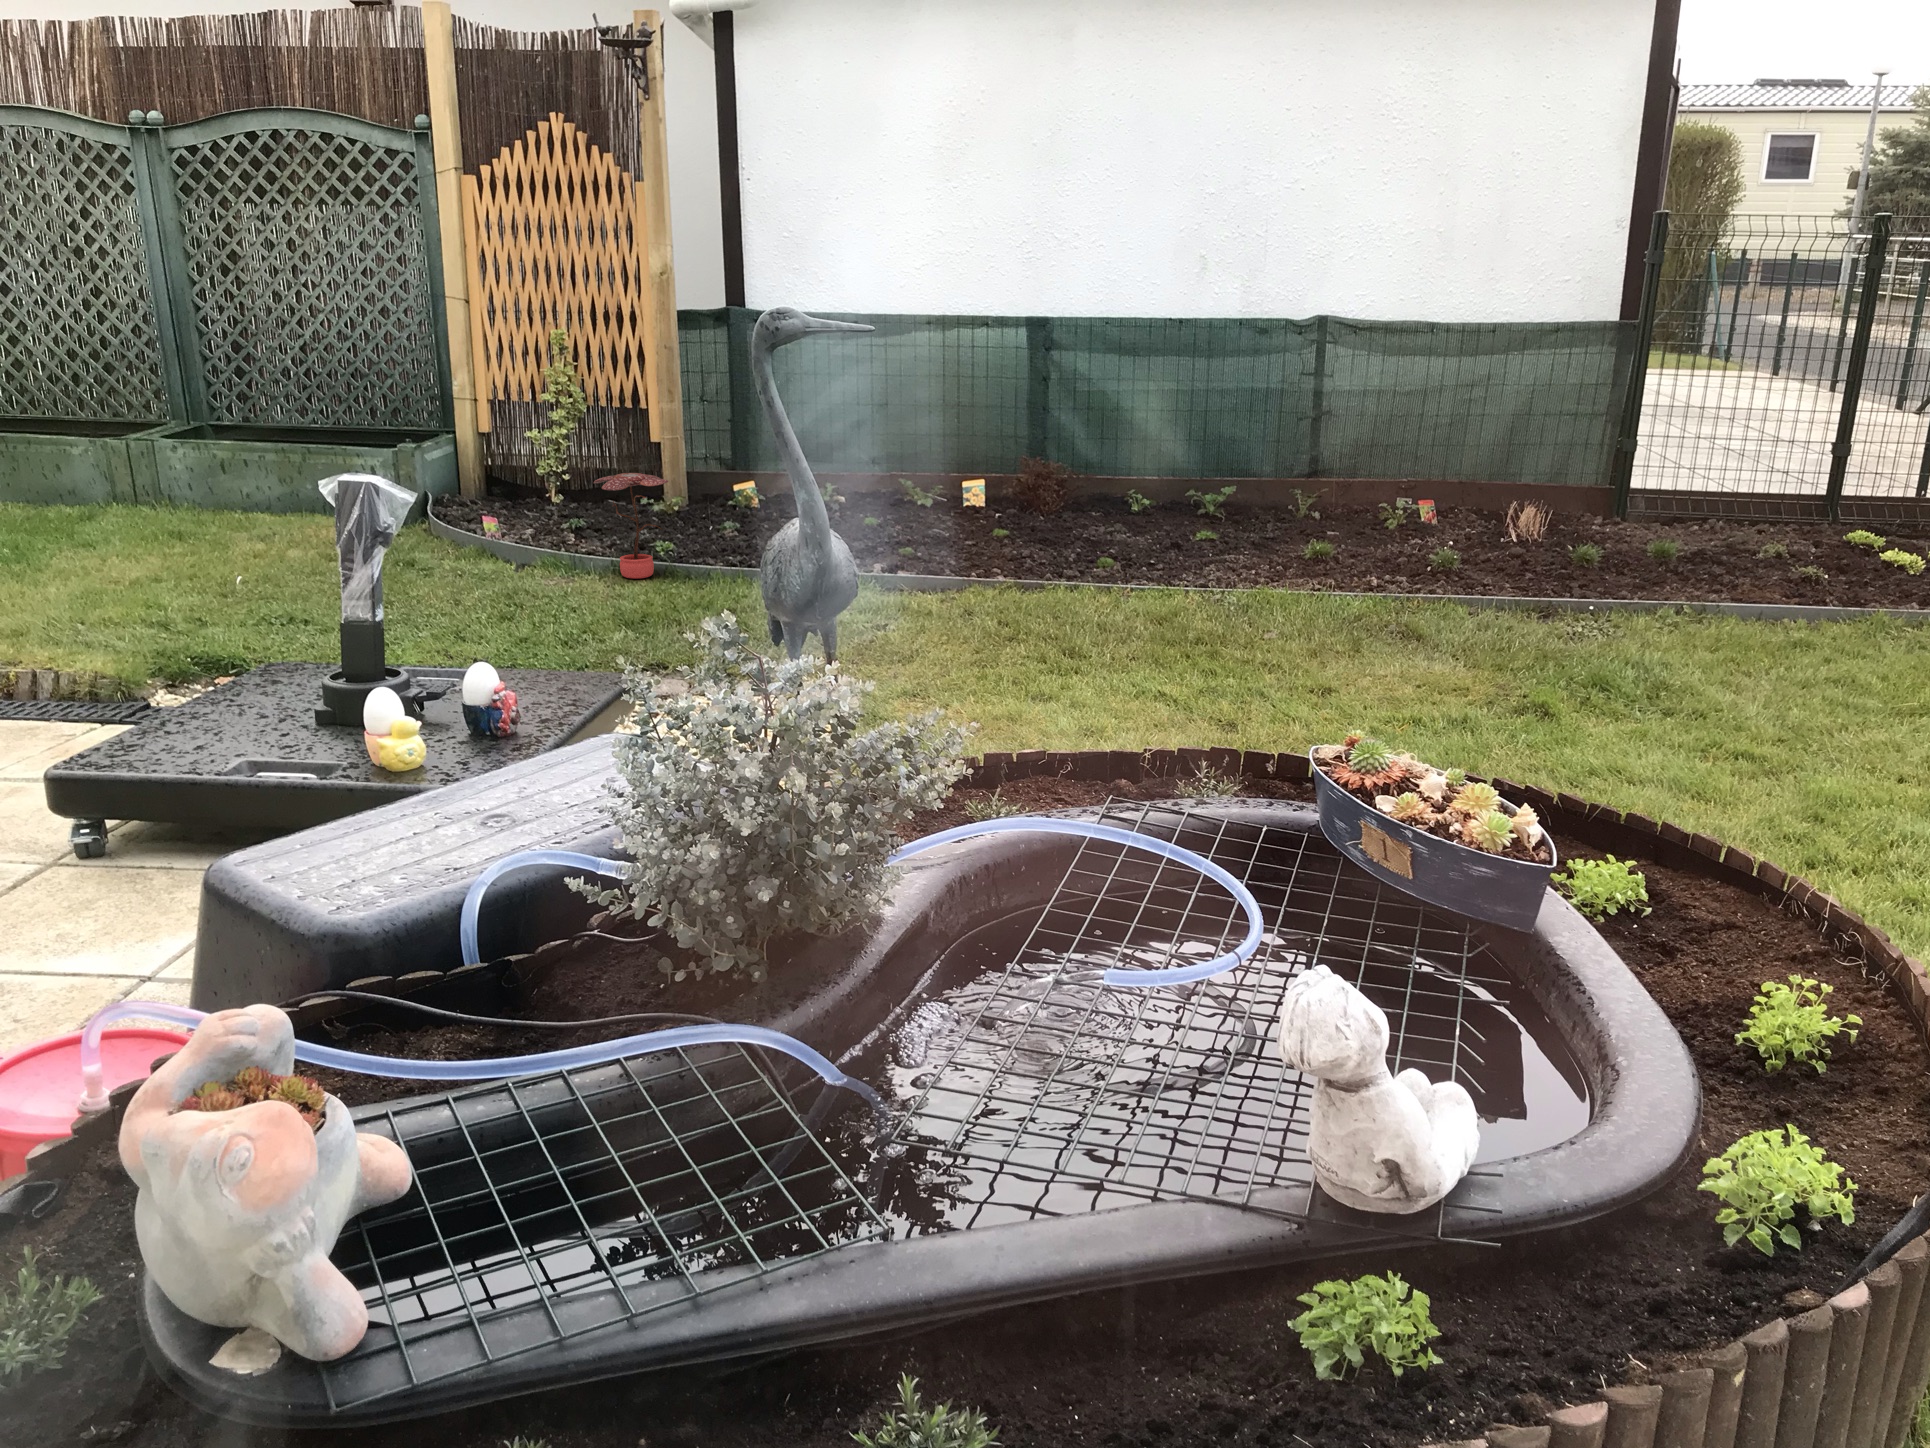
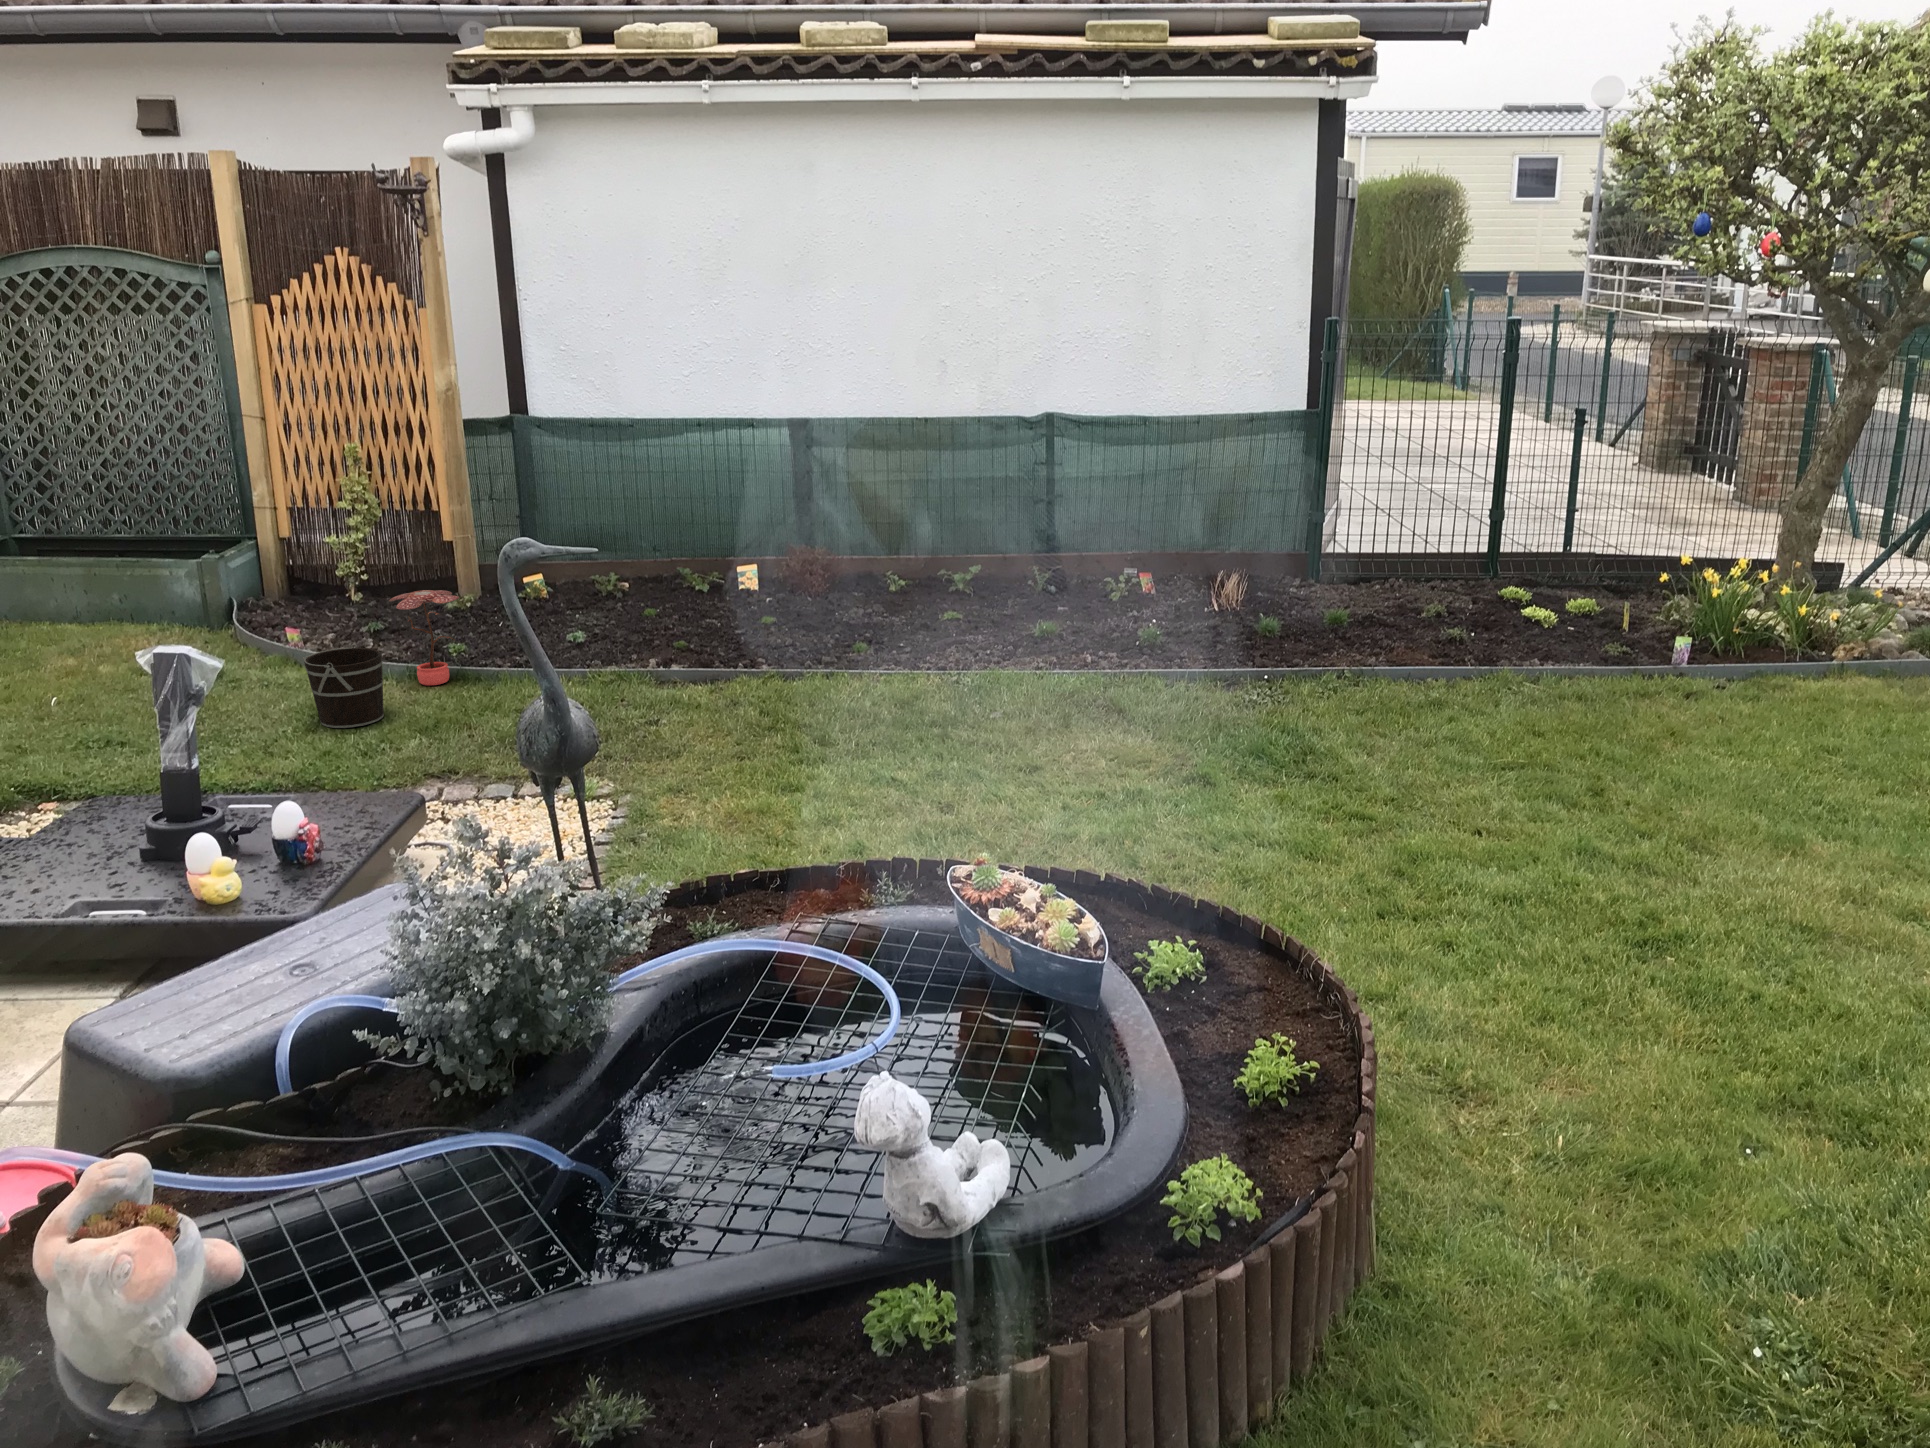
bucket: none [501,523,585,613] -> present [303,644,384,728]

